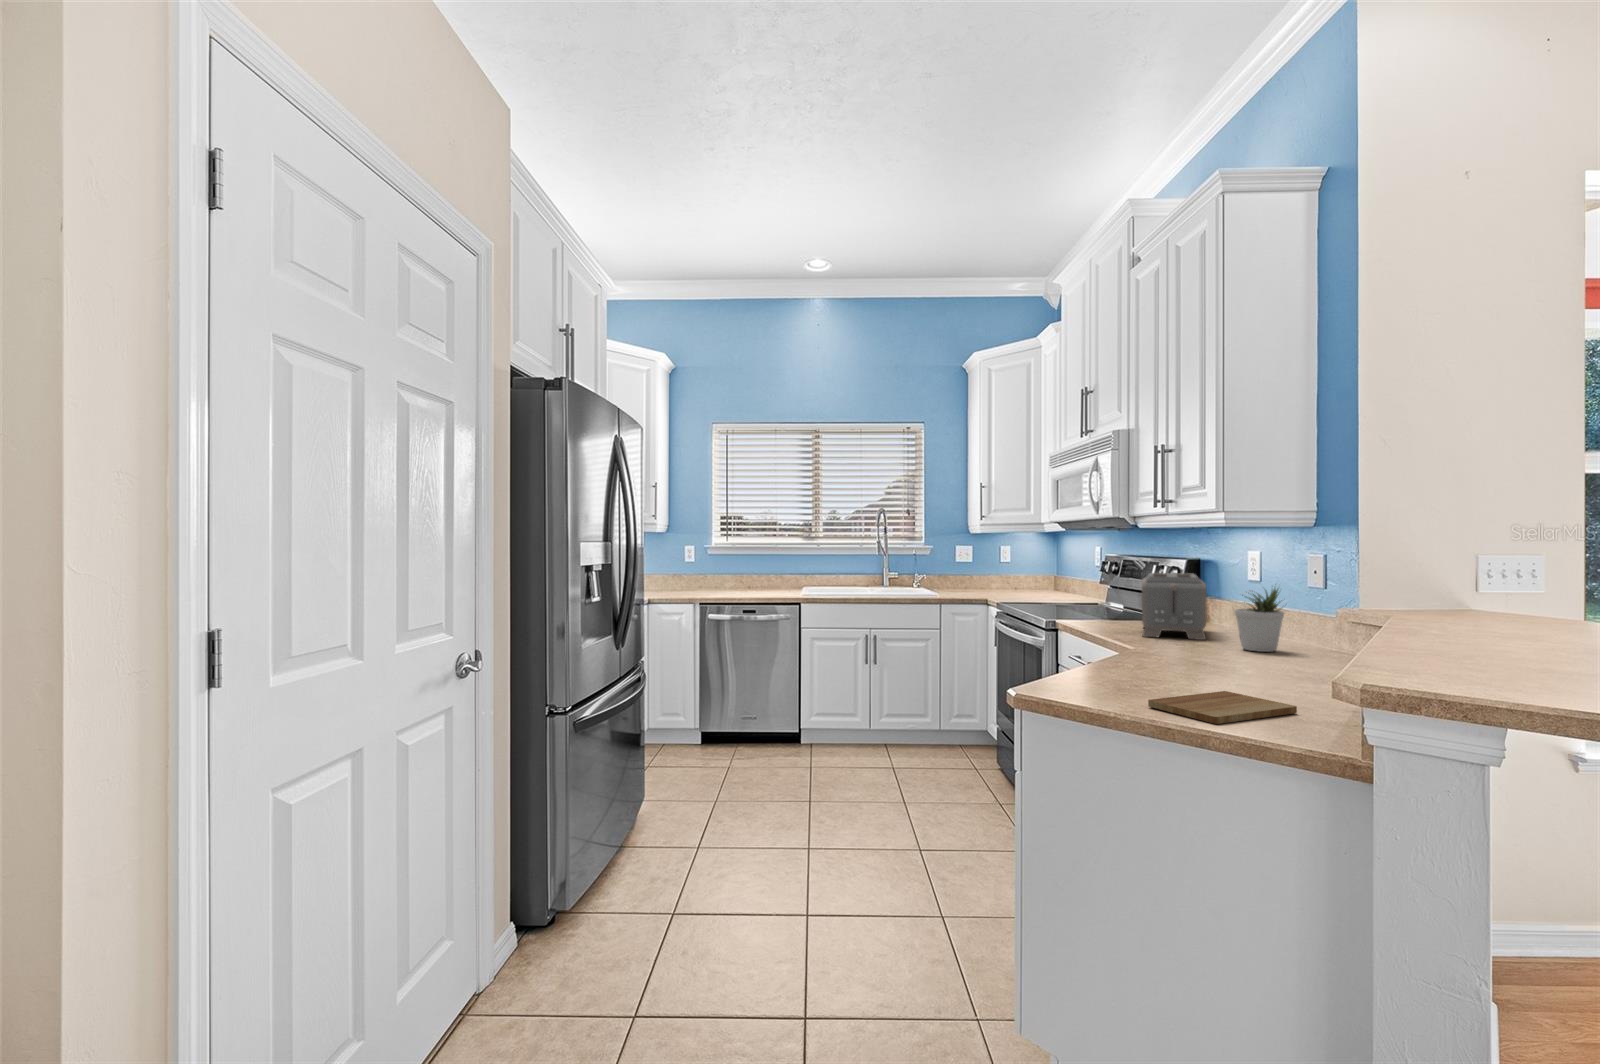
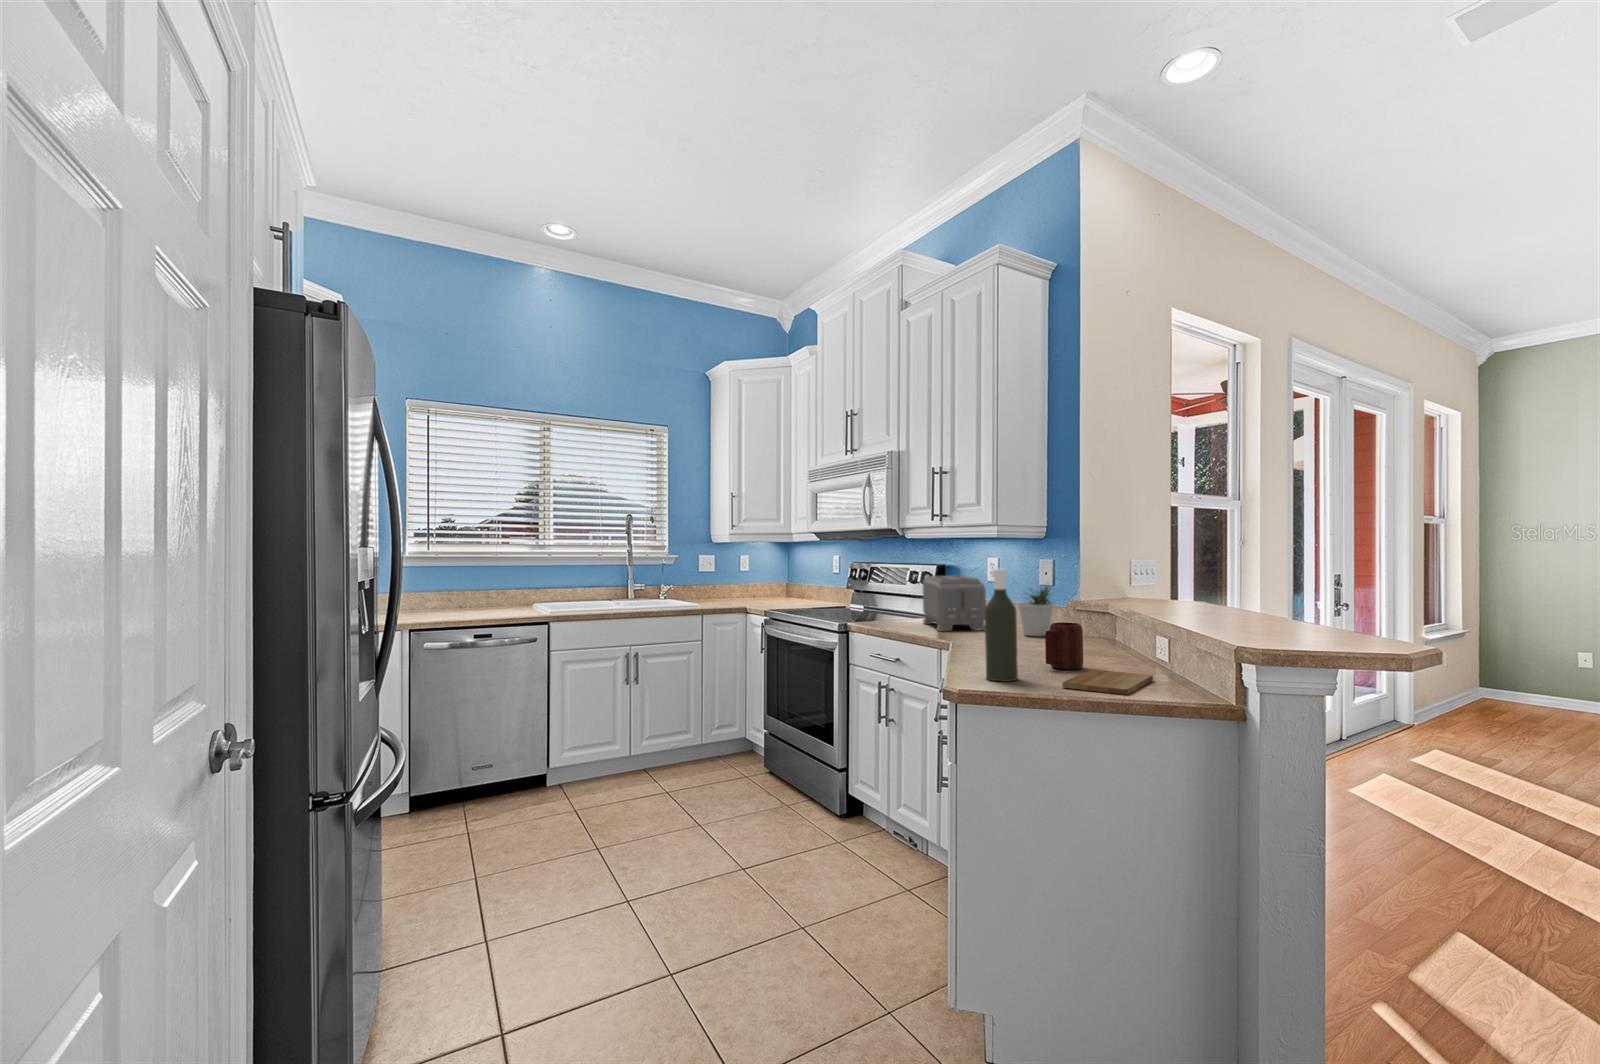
bottle: none [1077,559,1116,693] -> present [985,569,1018,681]
mug: none [1175,630,1233,690] -> present [1045,622,1083,669]

